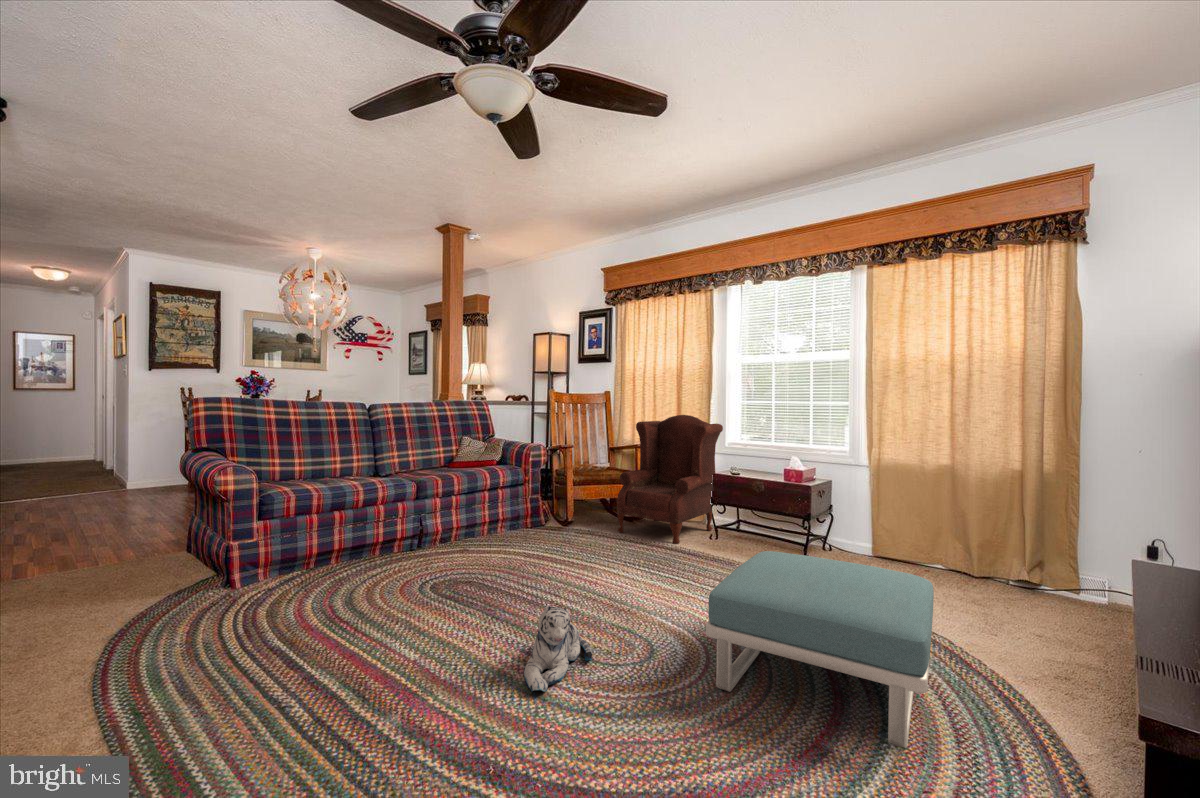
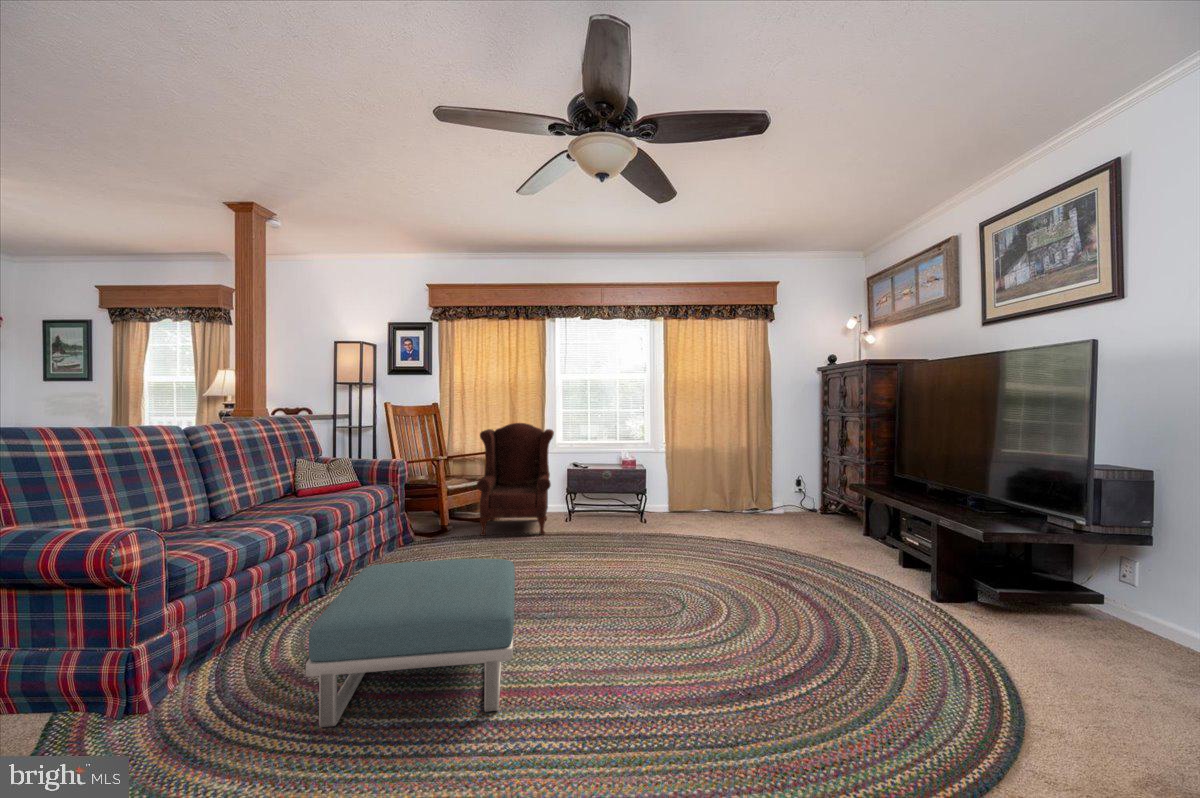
footstool: present [706,551,934,748] -> present [306,559,515,727]
plush toy: present [524,606,592,692] -> none [611,584,673,652]

